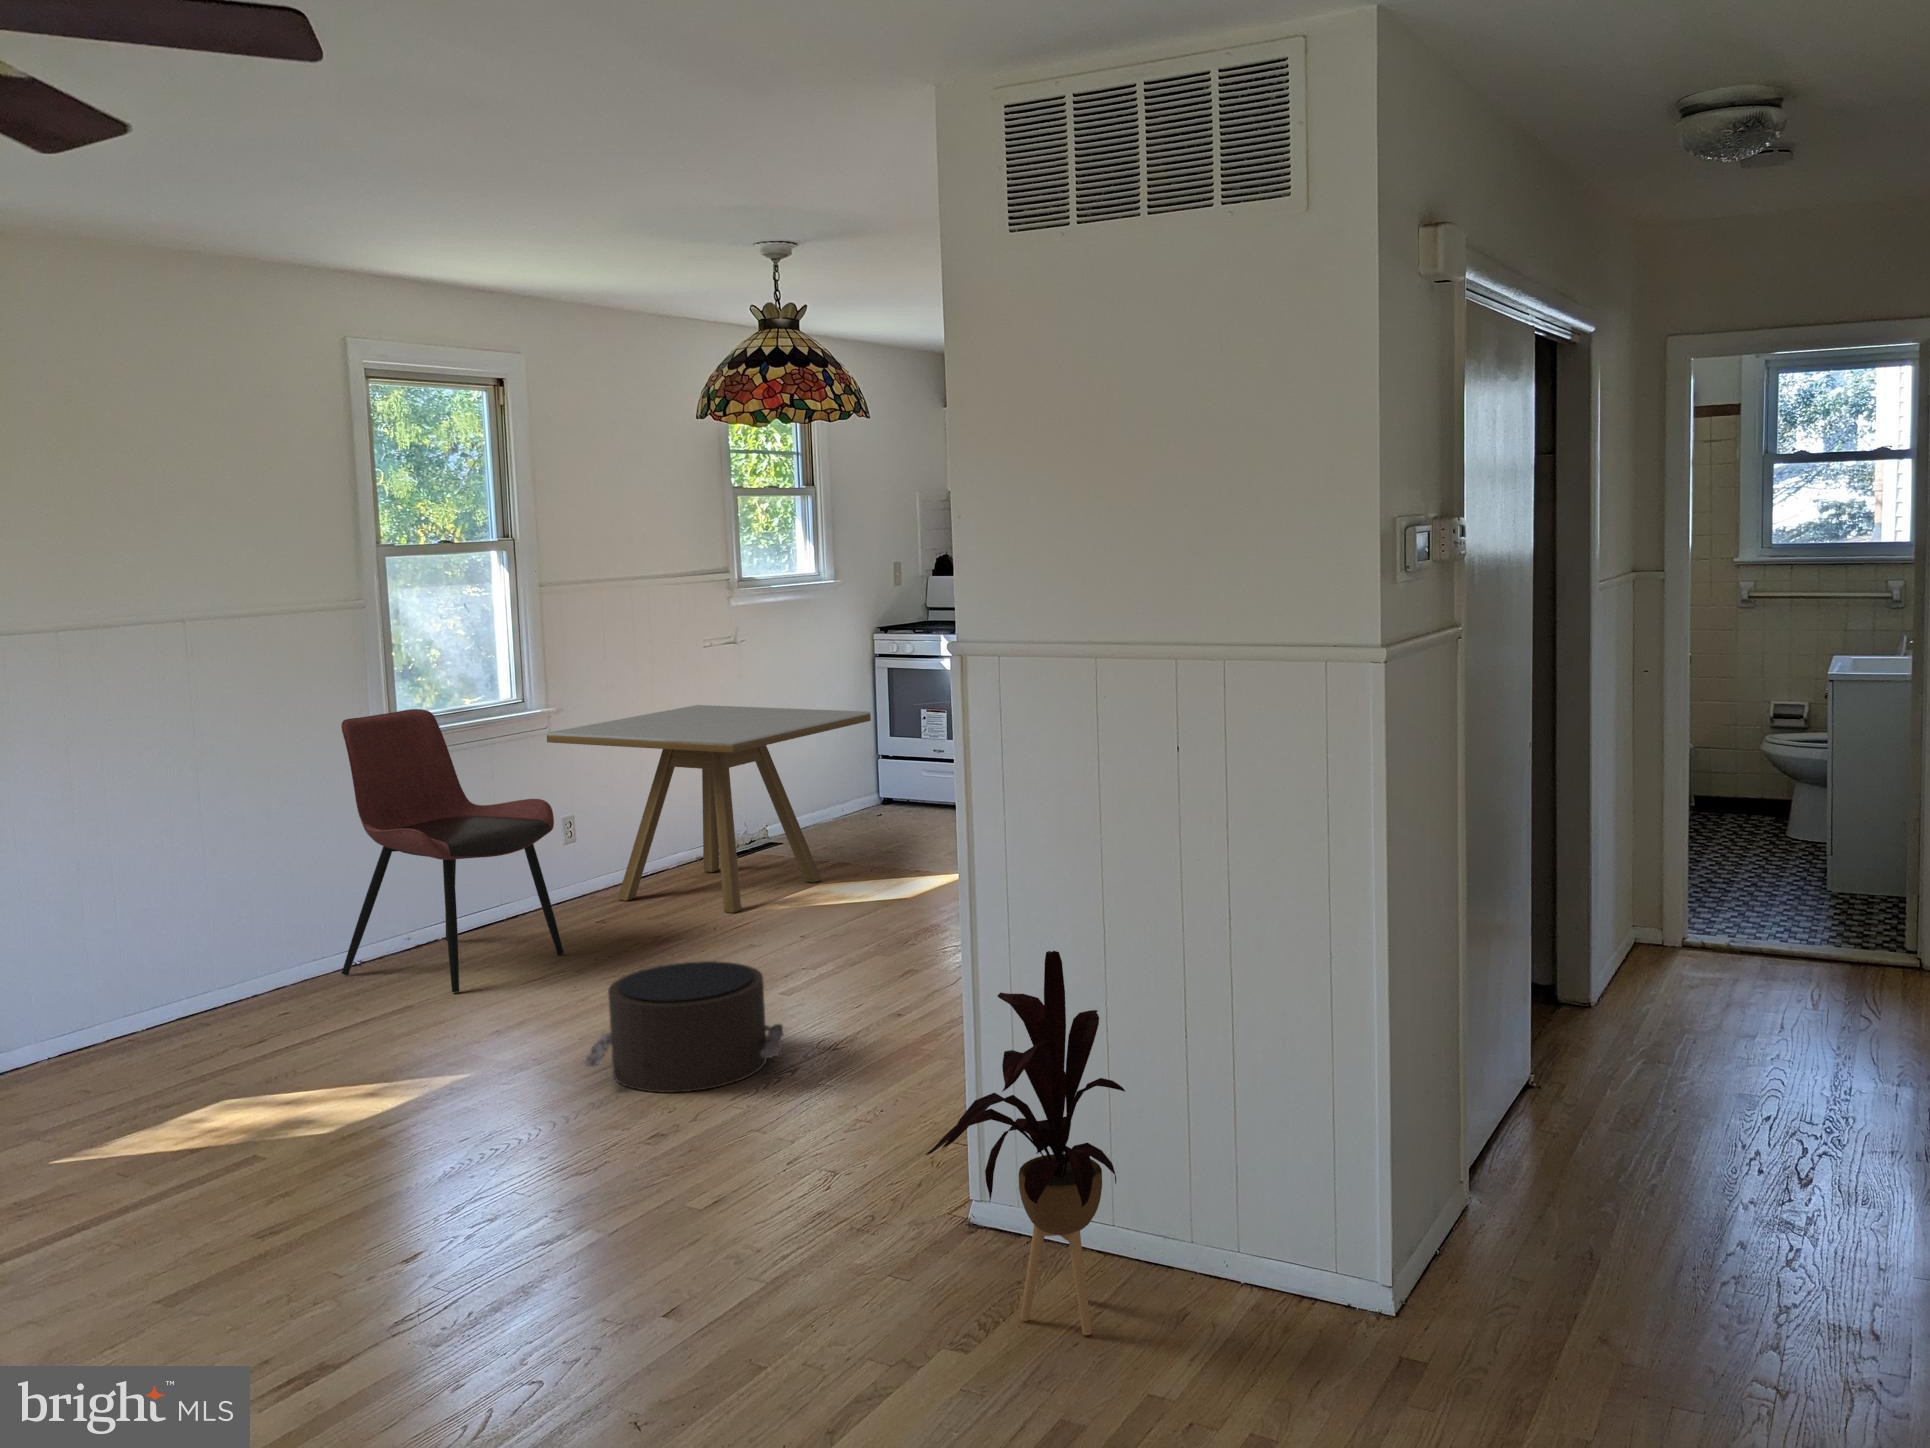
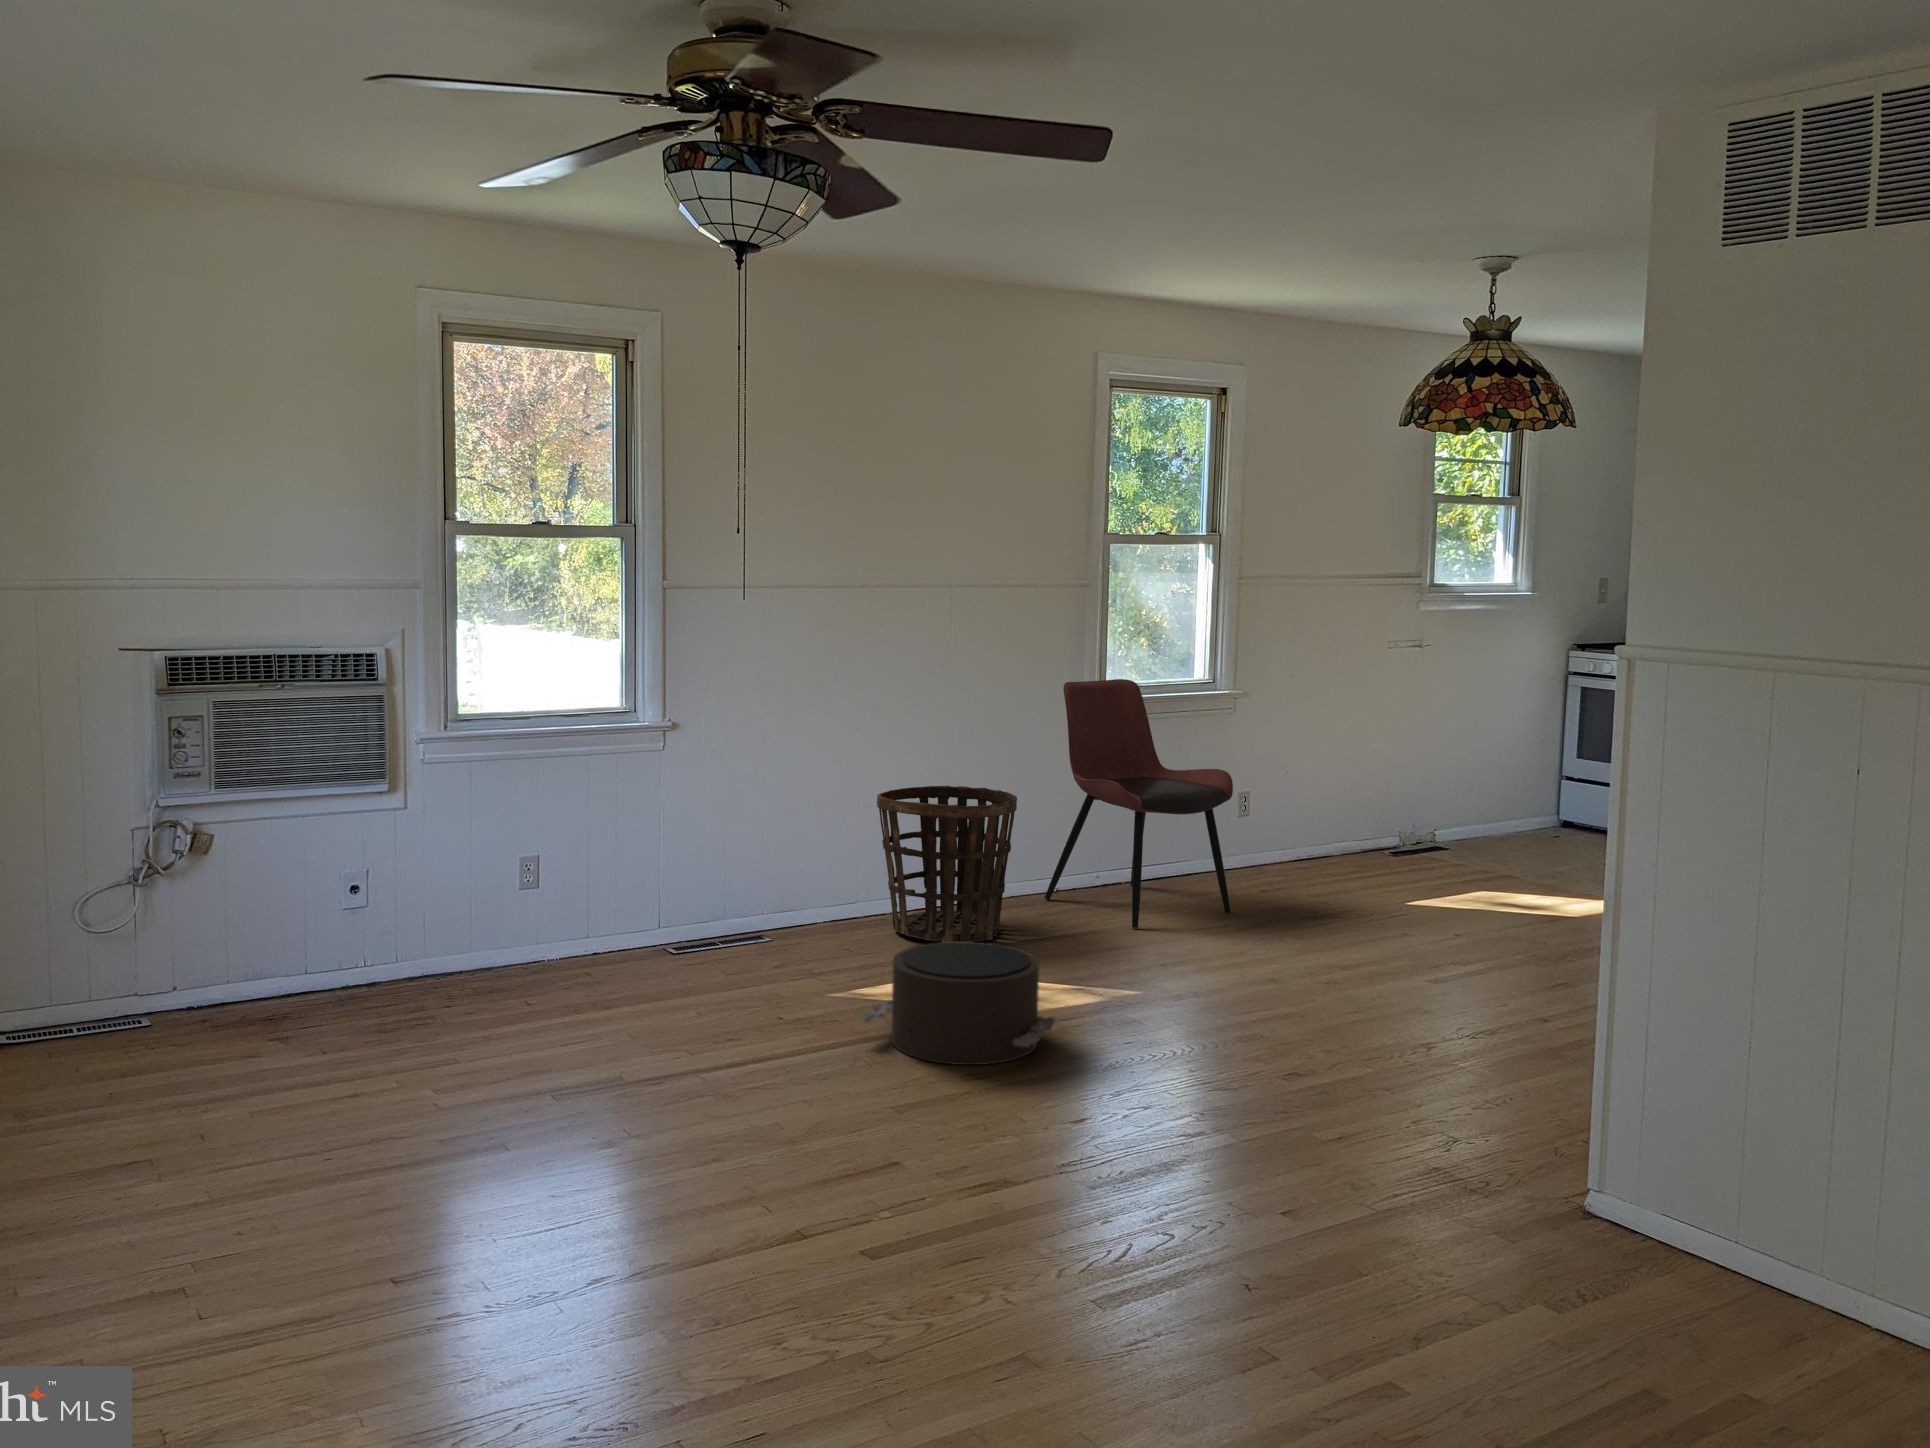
dining table: present [546,705,871,913] -> none [1234,702,1554,902]
basket: none [101,857,294,1057] -> present [877,786,1017,942]
house plant: present [926,951,1125,1335] -> none [1541,947,1759,1332]
pouf: present [586,961,783,1093] -> present [861,942,1056,1065]

